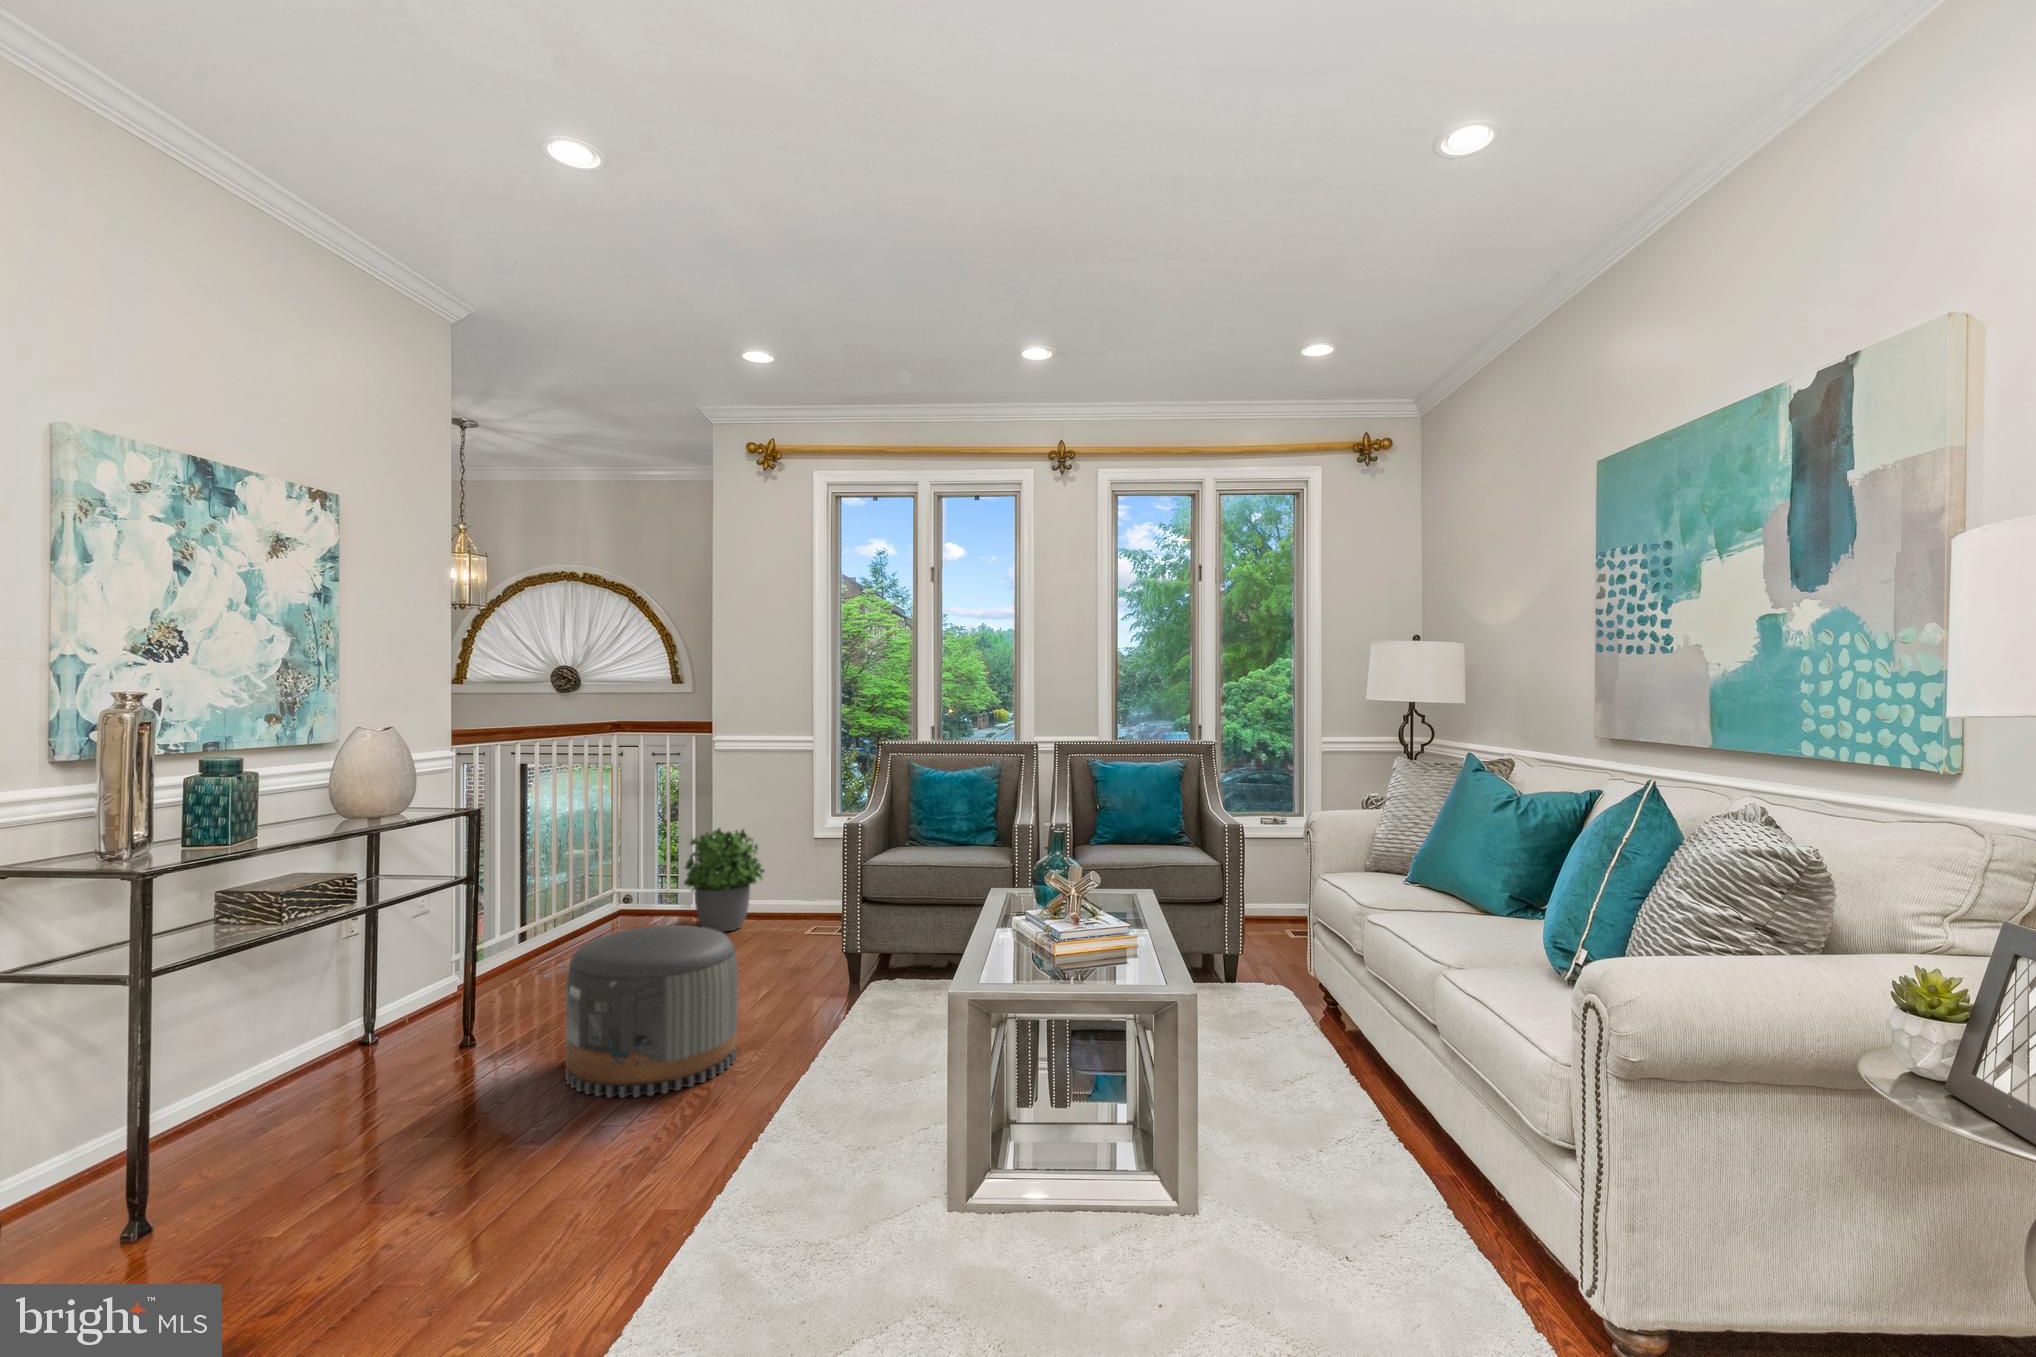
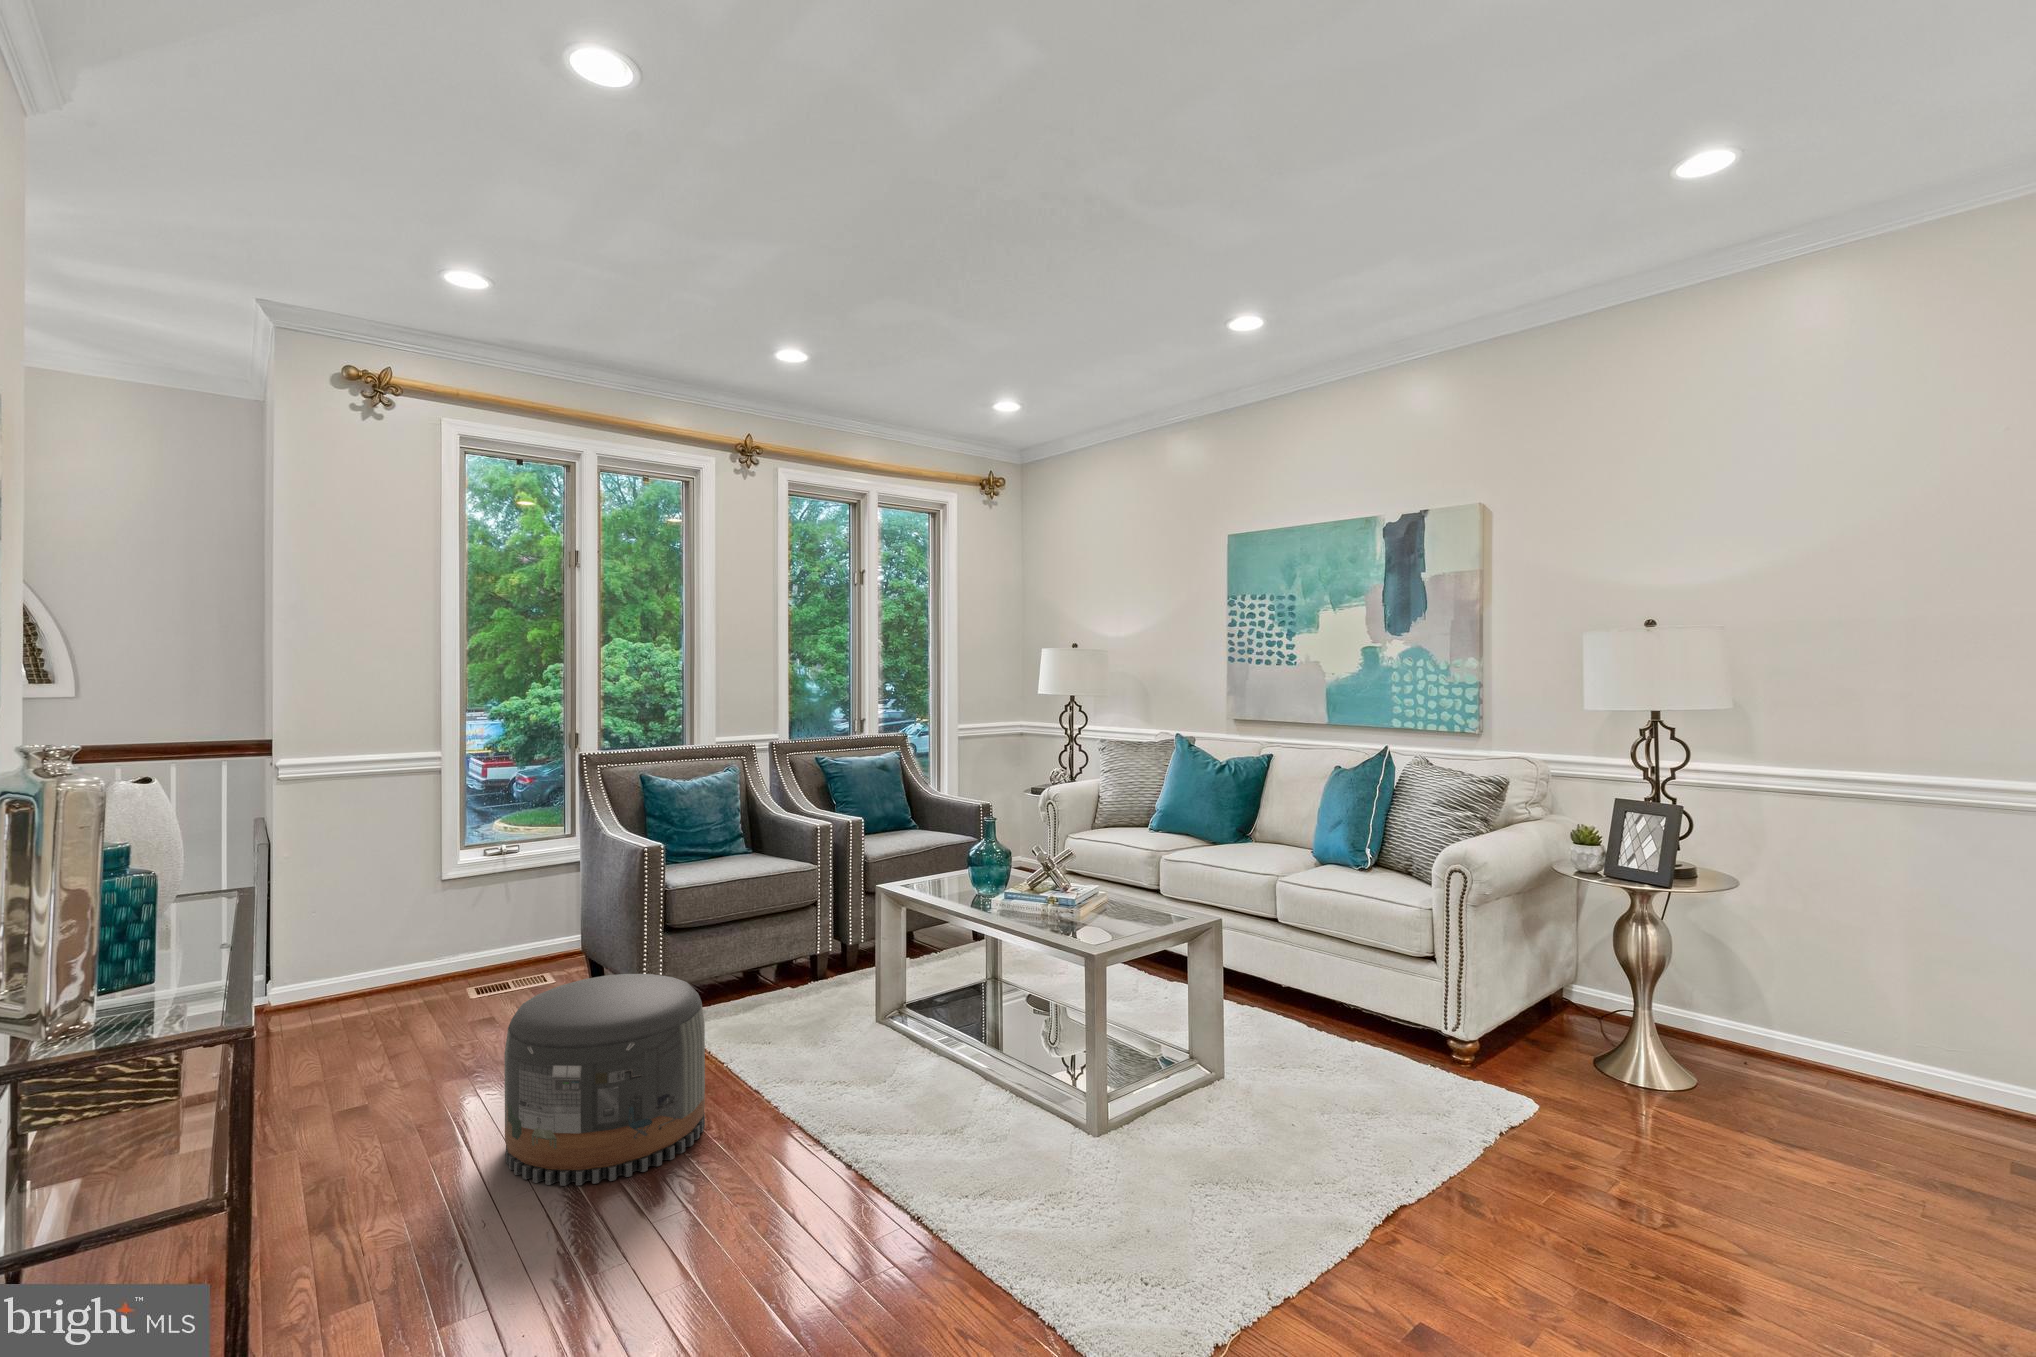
potted plant: present [684,828,765,932] -> none [311,873,443,1011]

